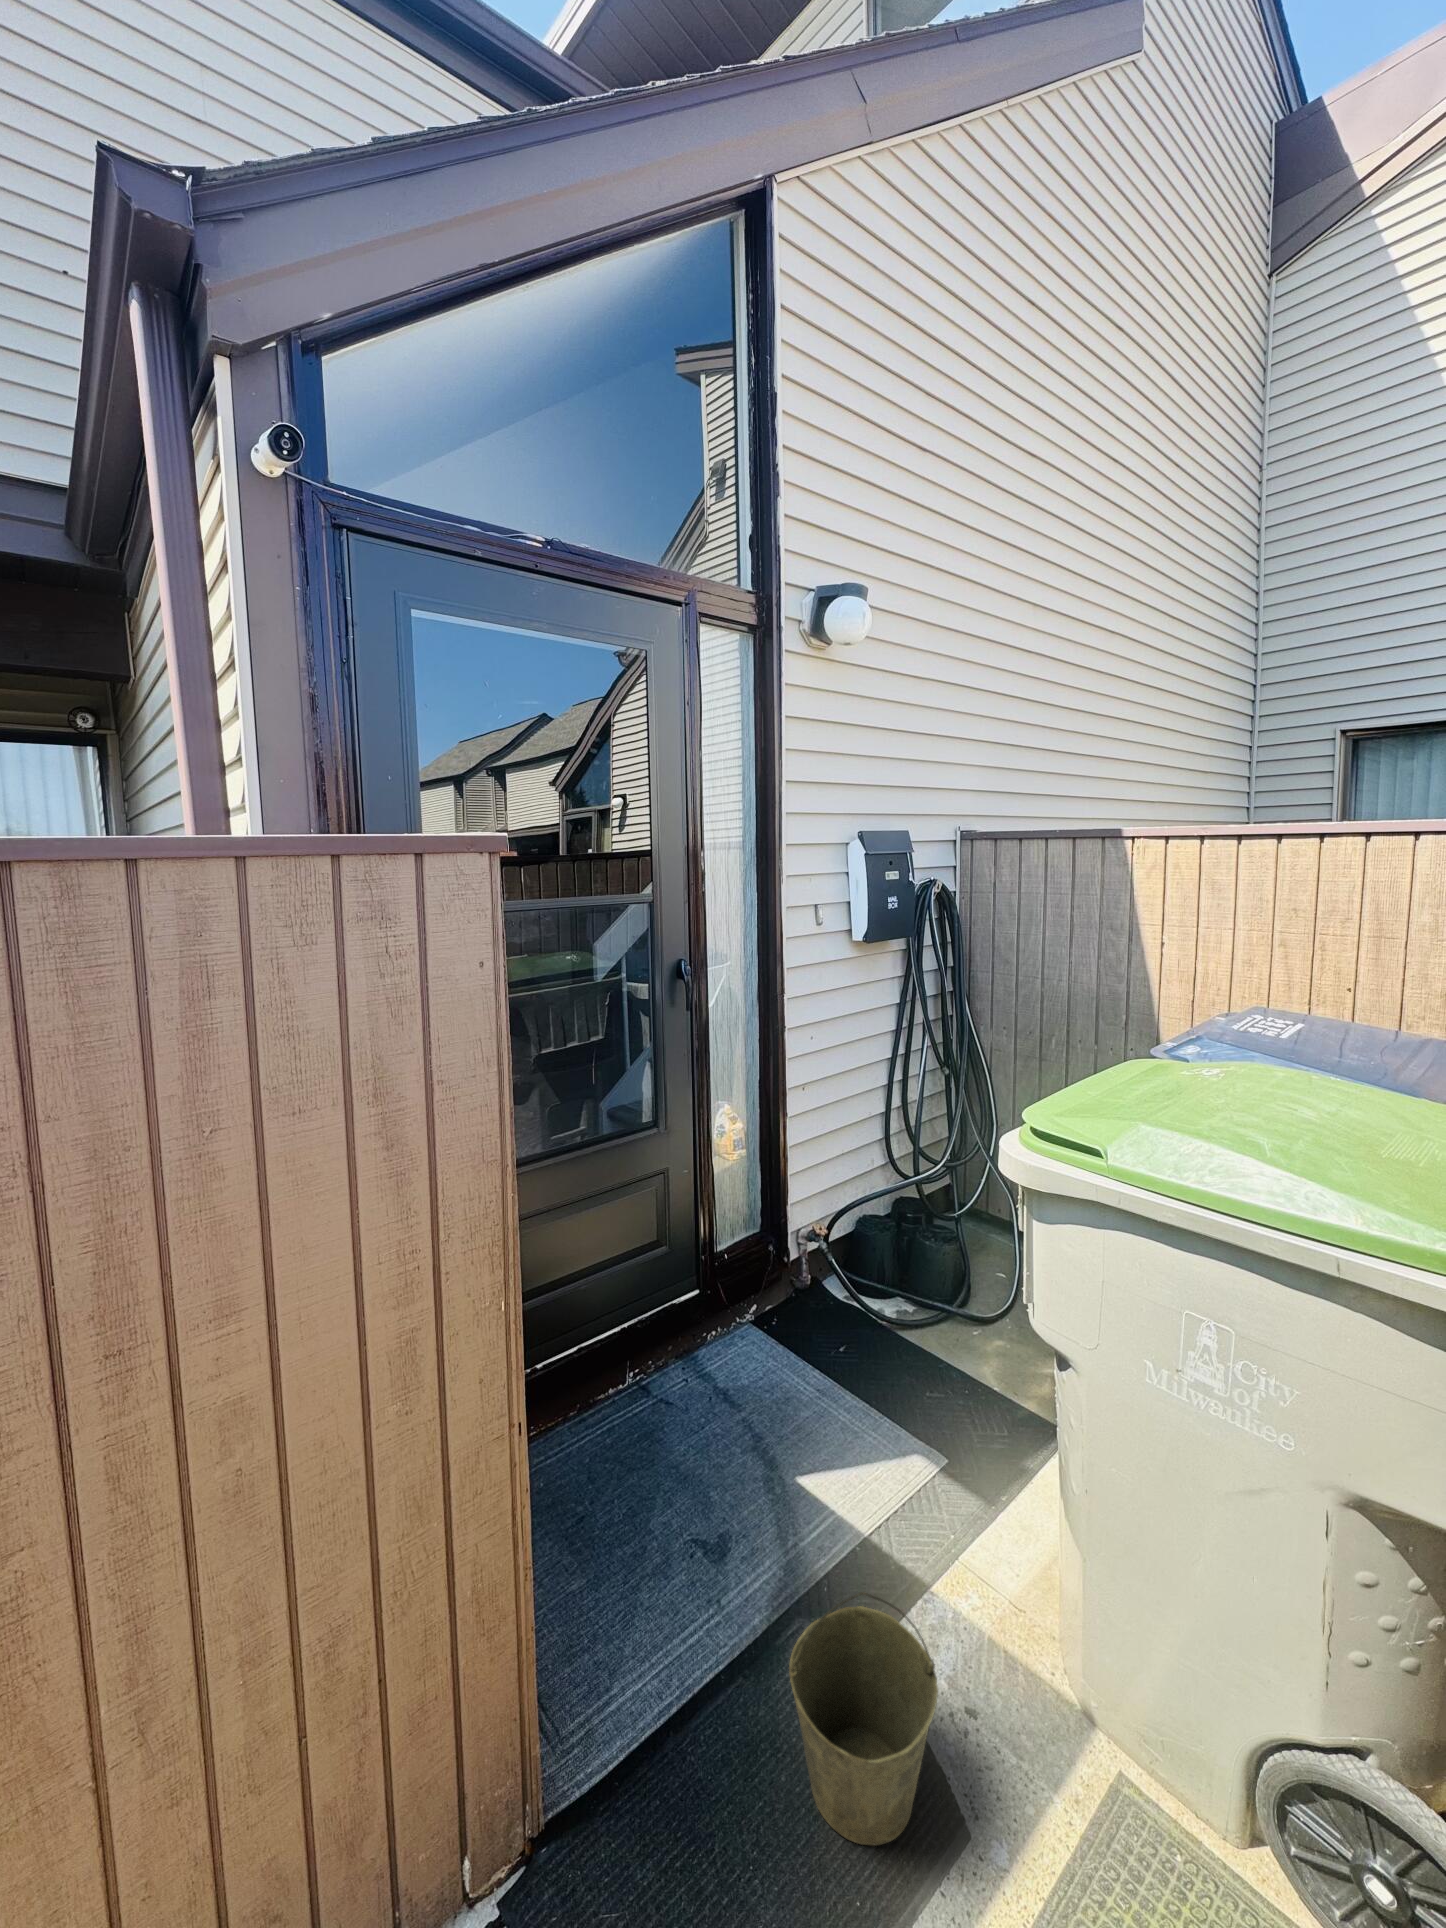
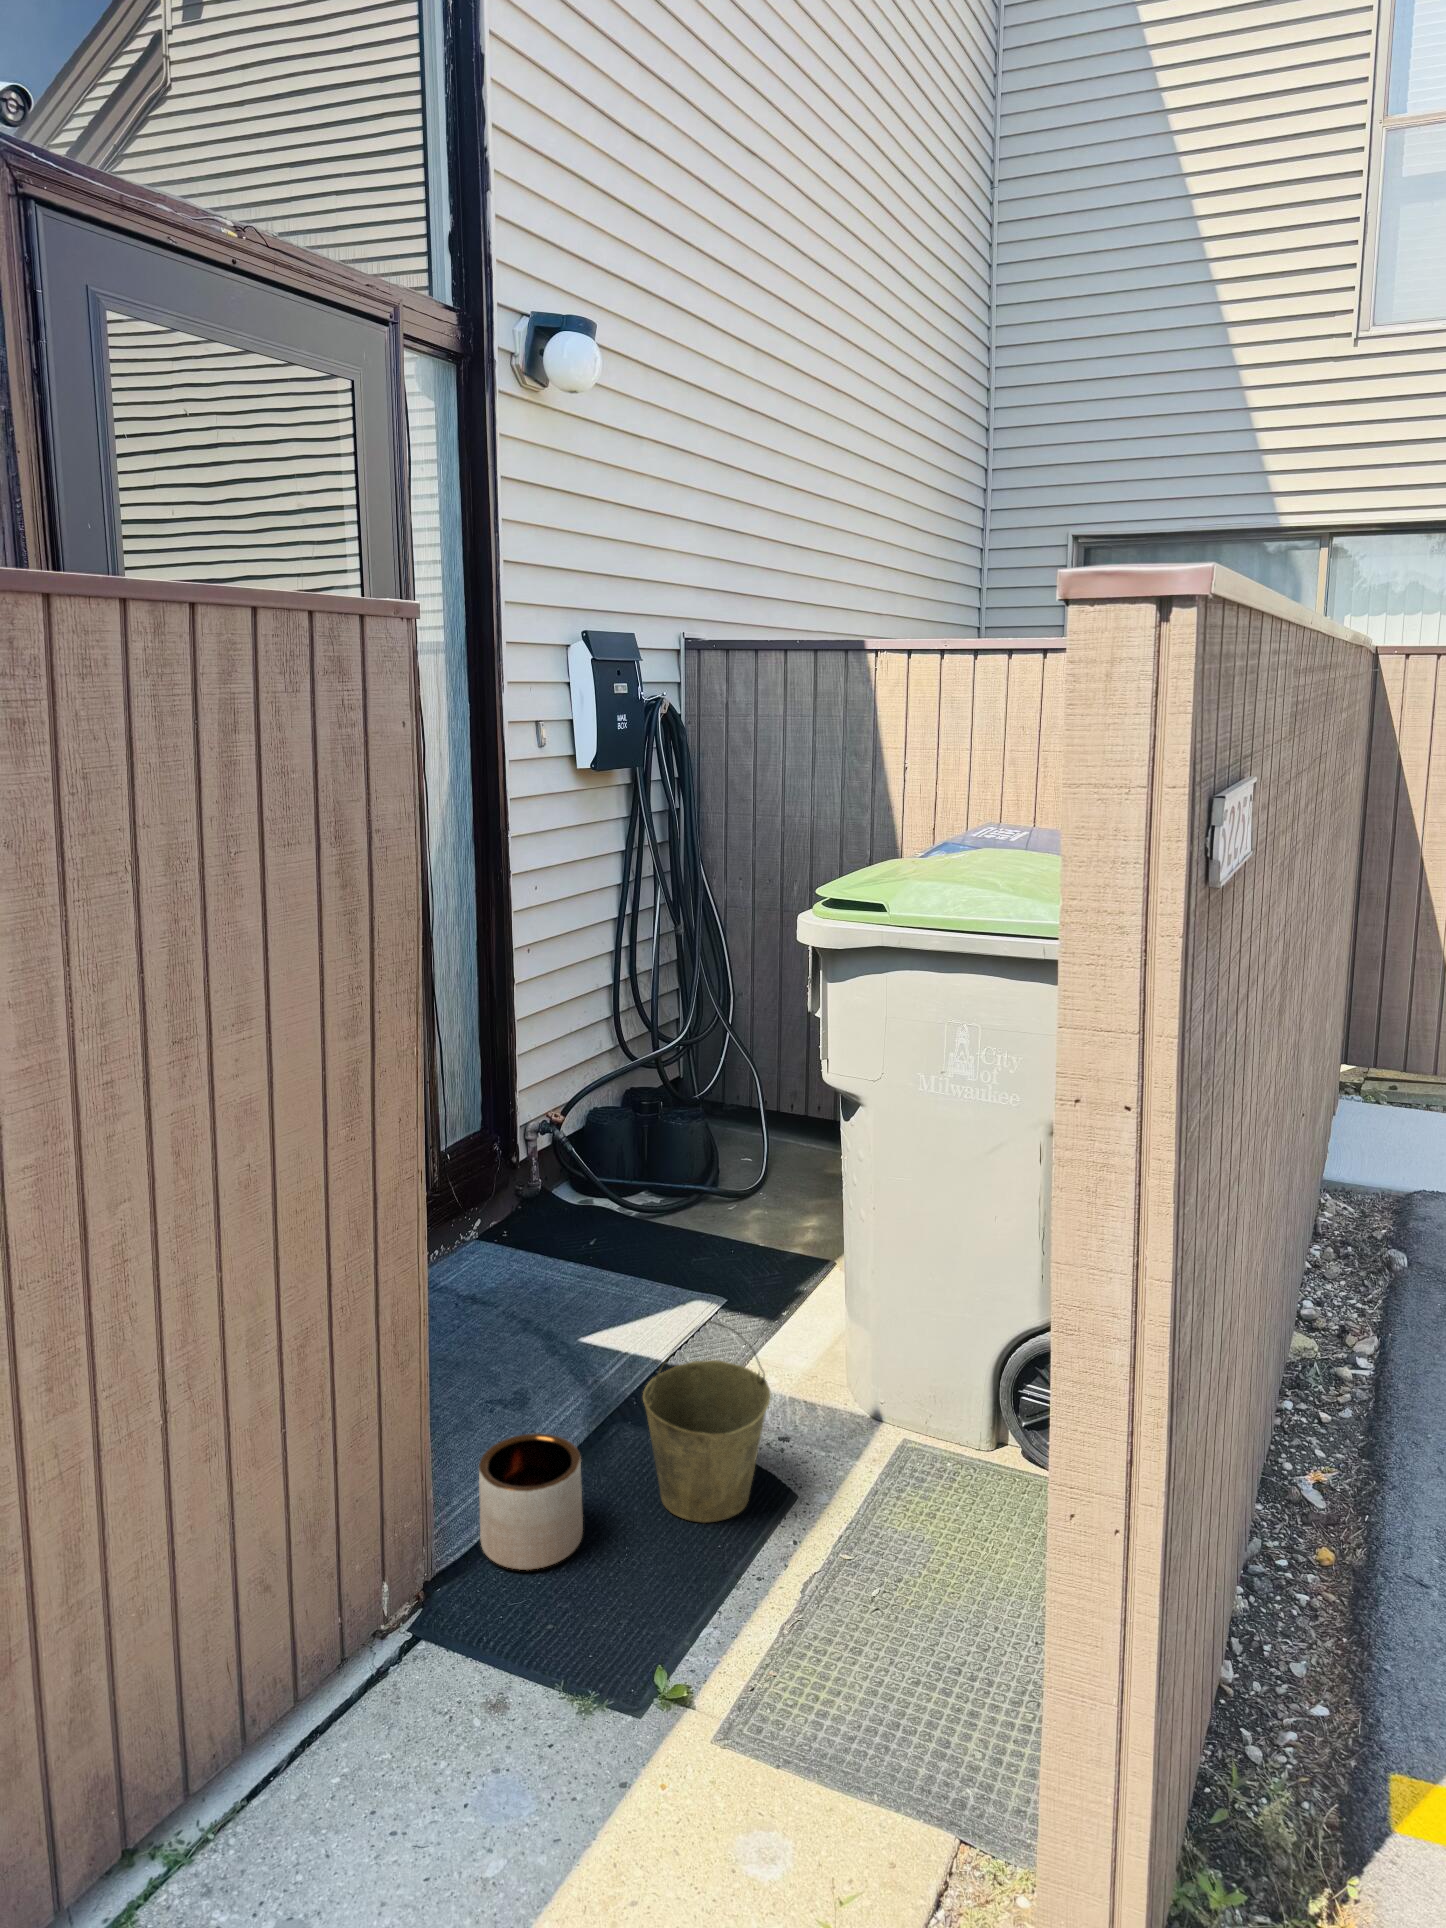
planter: none [605,1658,715,1852] -> present [479,1433,583,1570]

